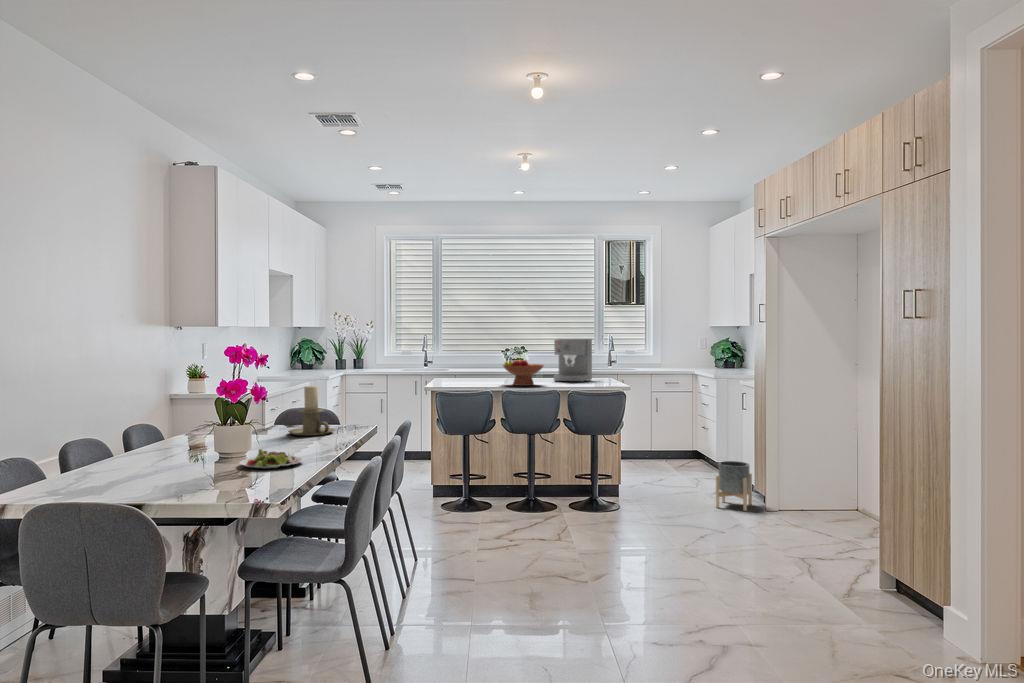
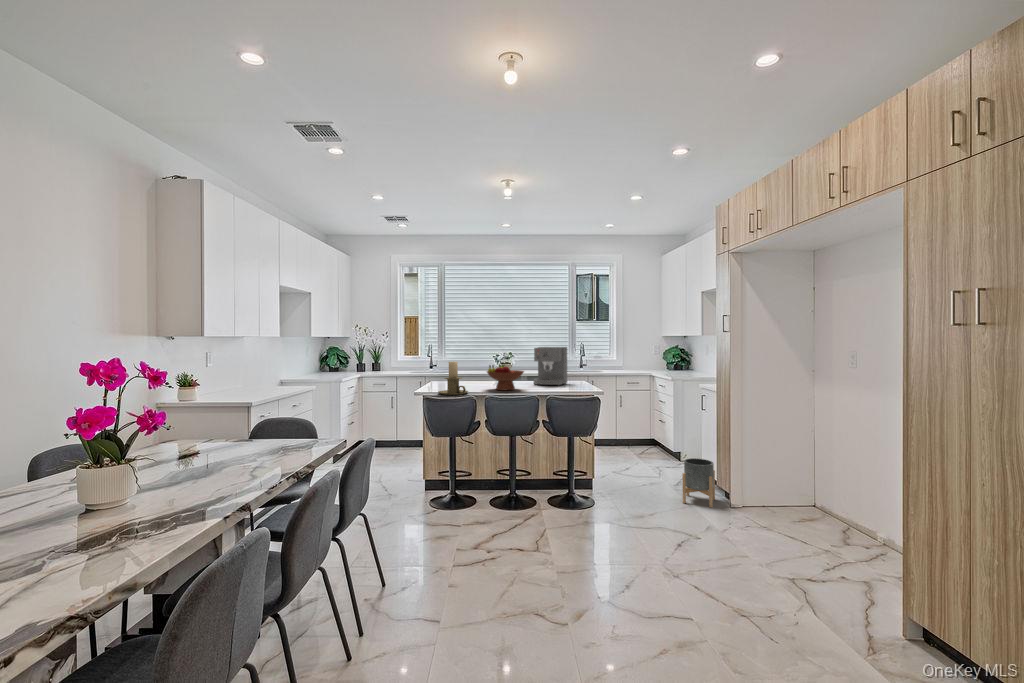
candle holder: present [288,386,334,436] -> present [438,361,468,395]
salad plate: present [240,449,304,468] -> none [57,507,174,549]

